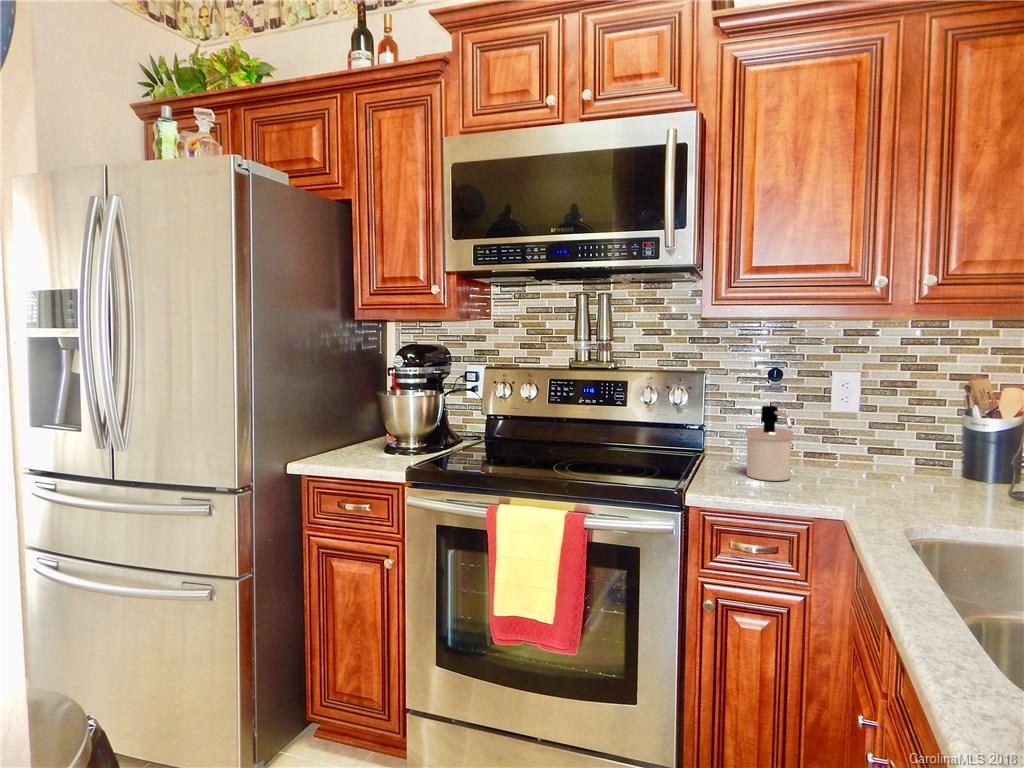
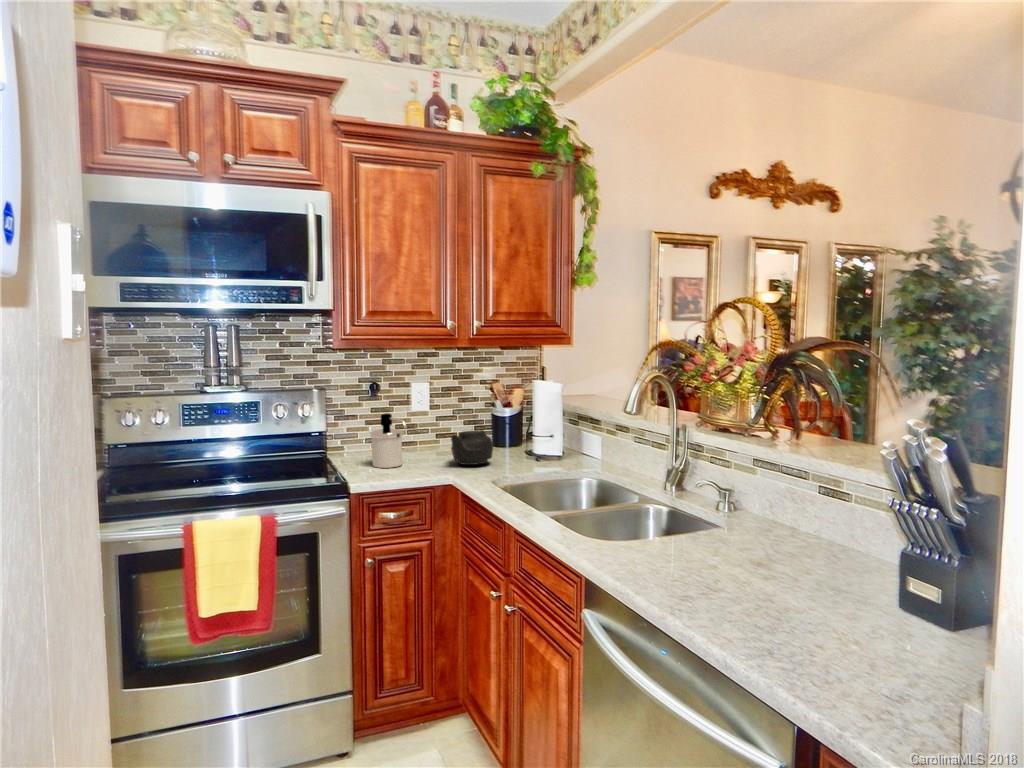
teapot: none [863,443,953,499] -> present [451,430,493,465]

